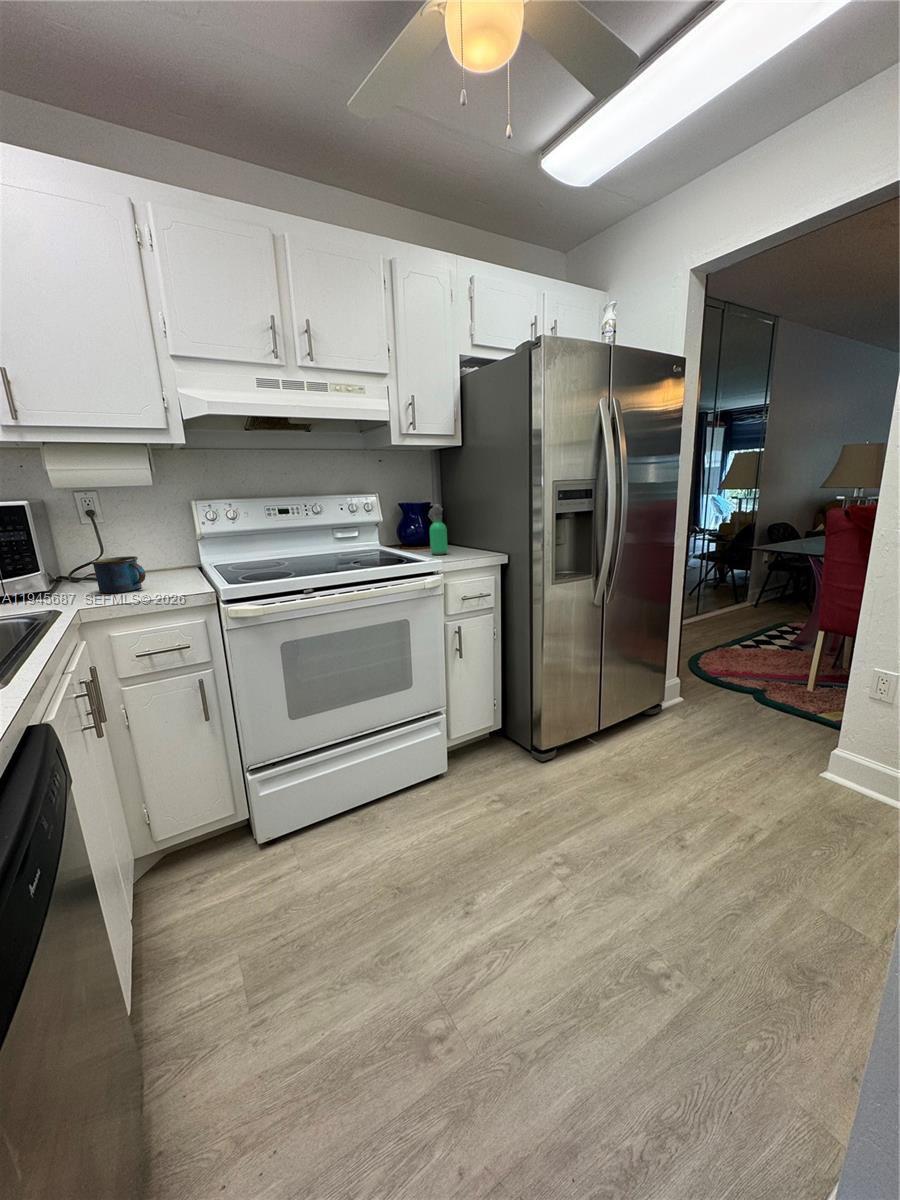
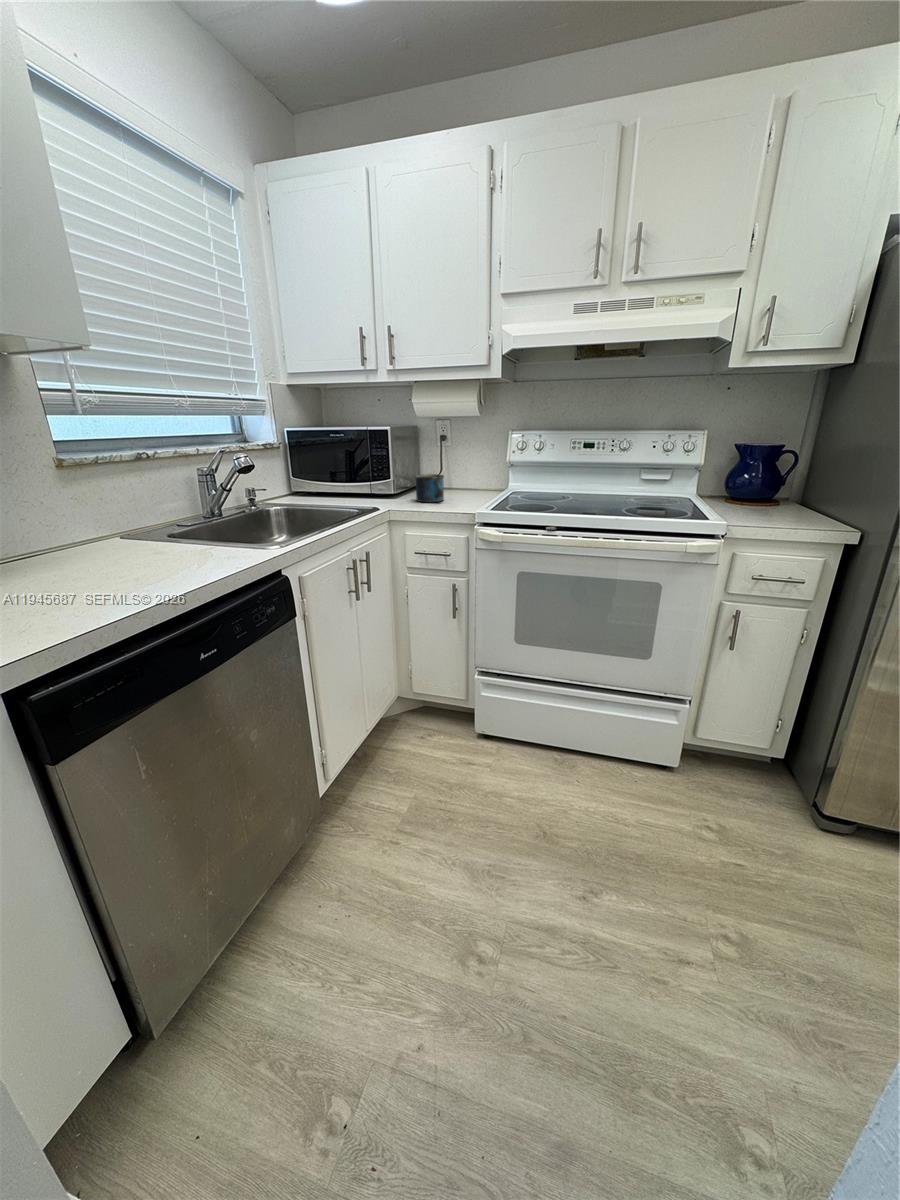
soap dispenser: present [430,504,448,555] -> none [743,448,774,517]

